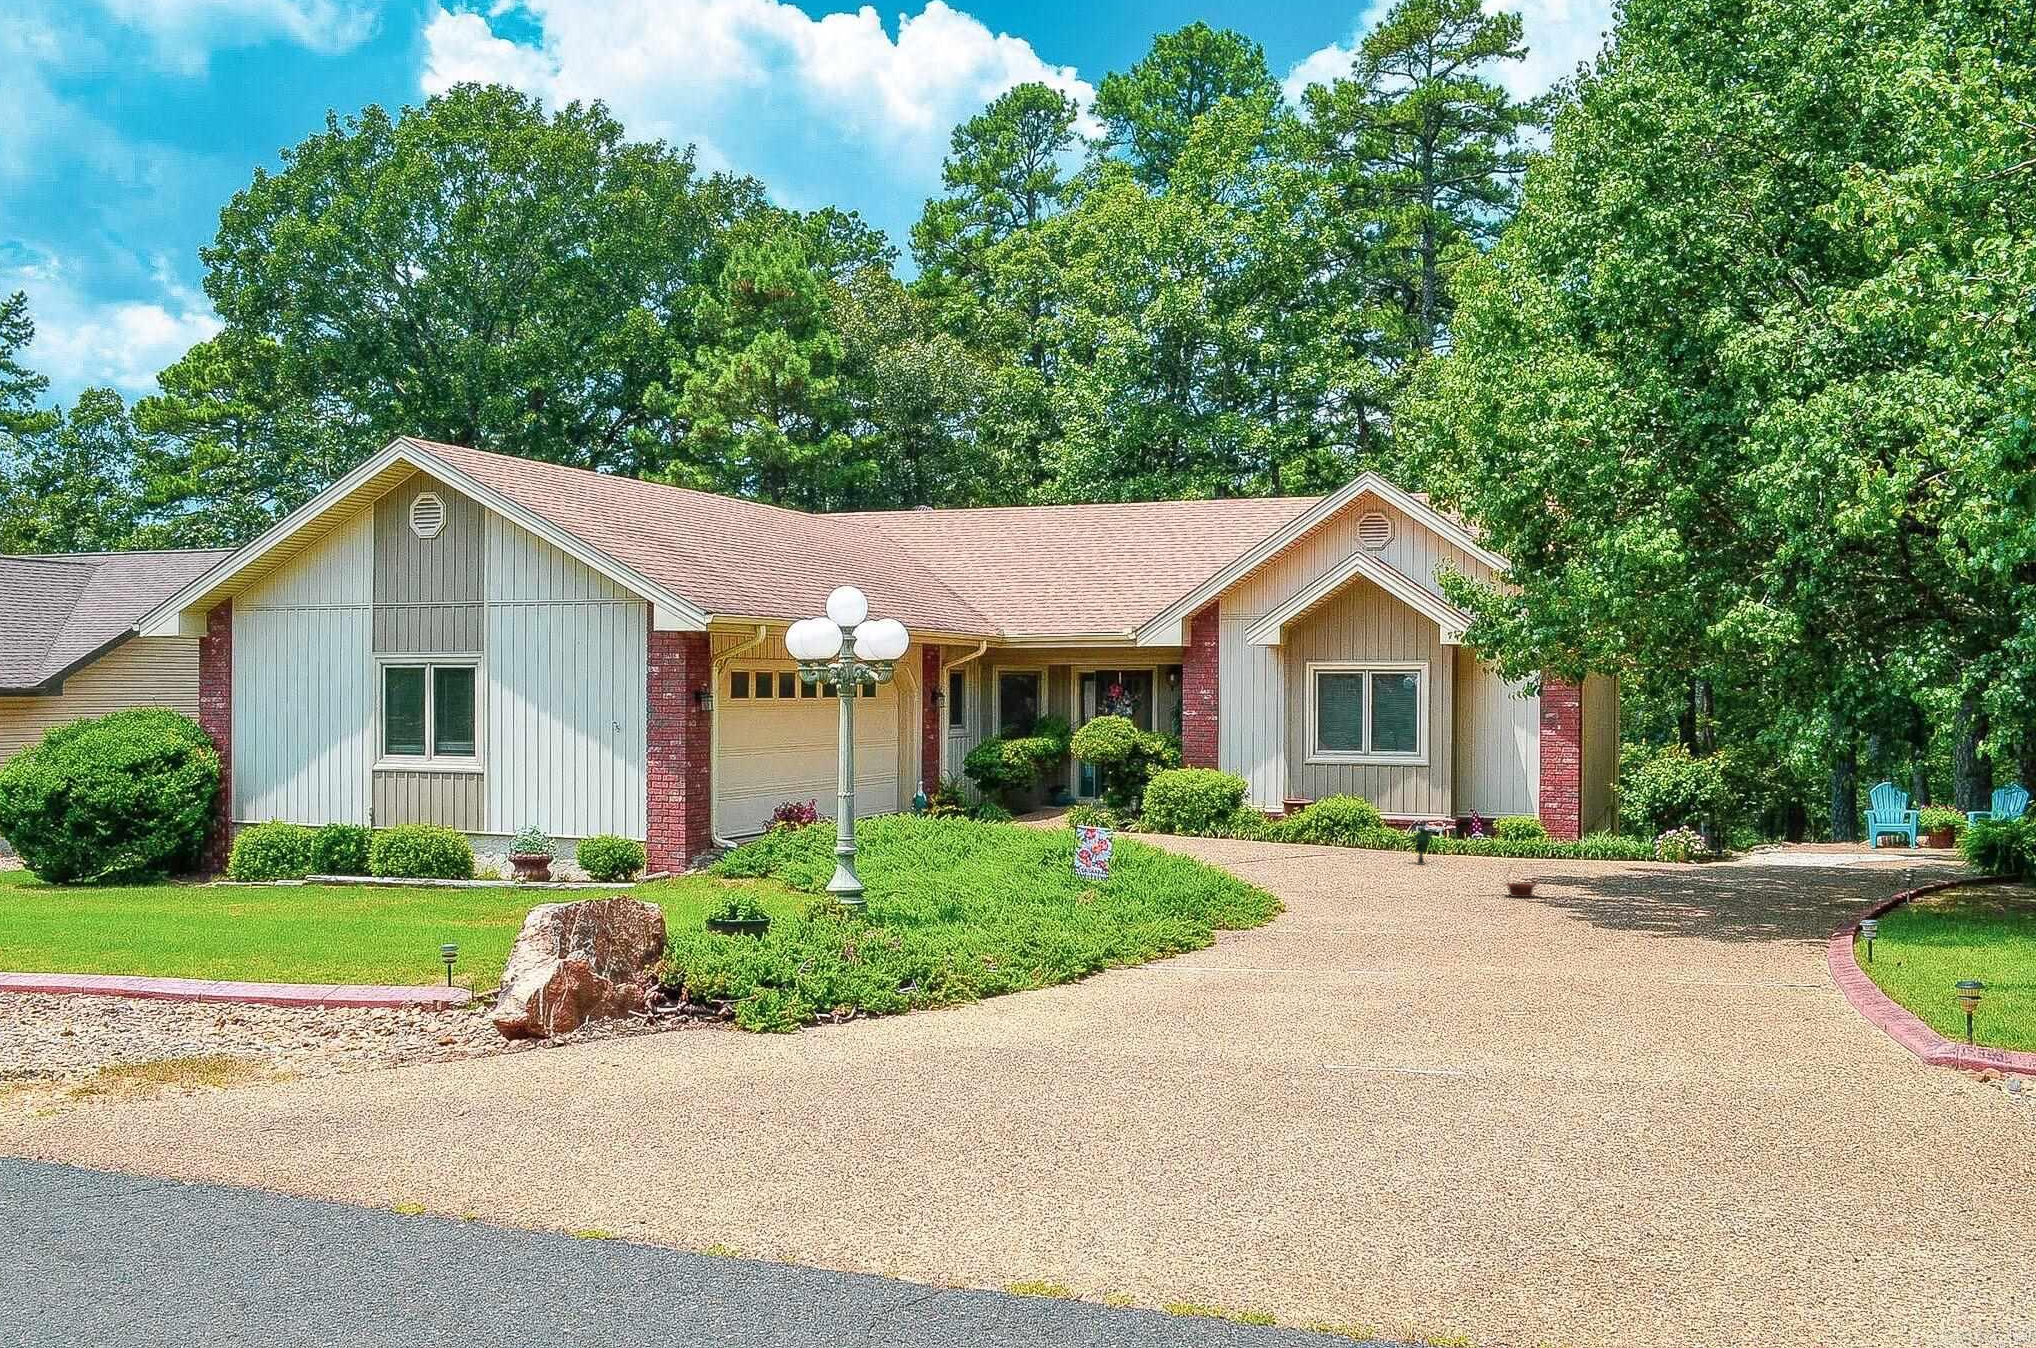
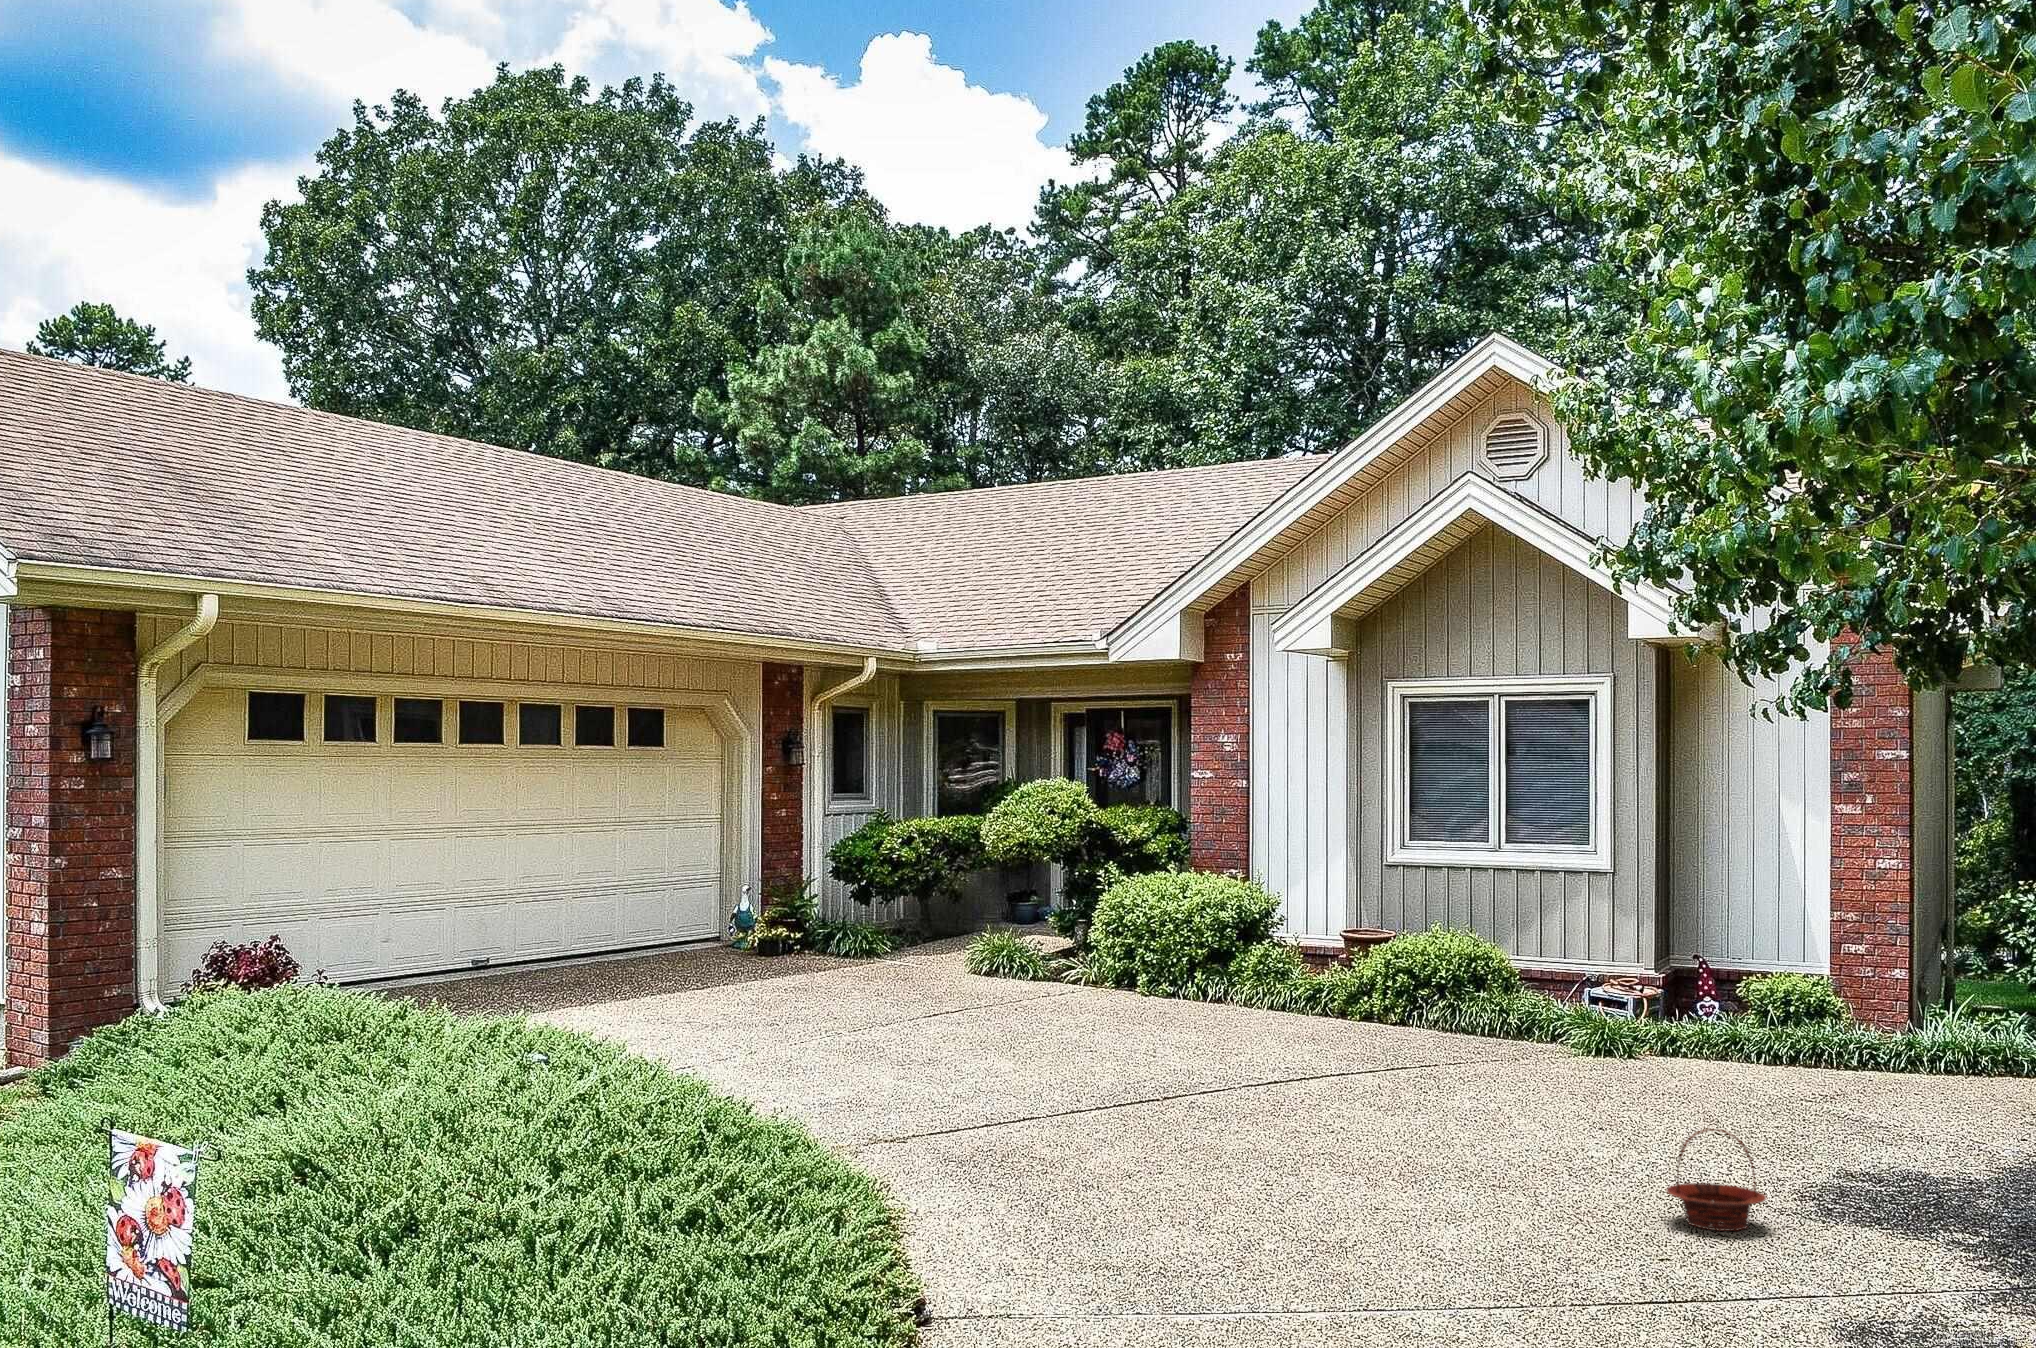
decorative plant: present [1410,823,1432,865] -> none [1527,991,1582,1082]

